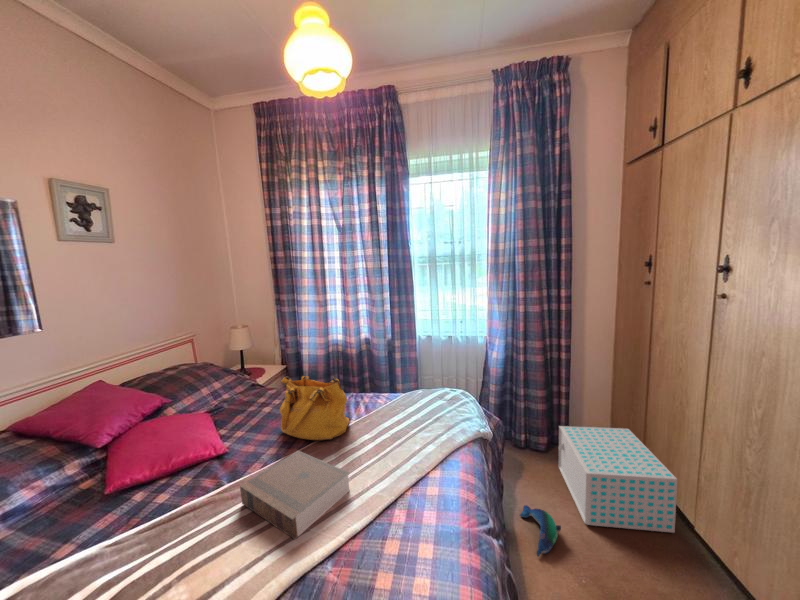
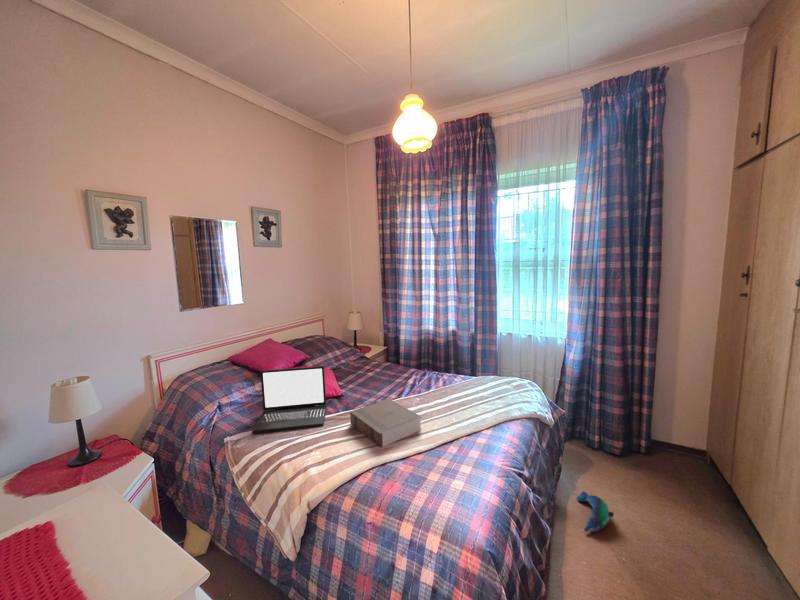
handbag: present [280,376,349,440] -> none [379,349,429,398]
laptop: none [51,419,200,567] -> present [252,366,326,434]
storage box: present [559,426,677,533] -> none [631,430,754,551]

